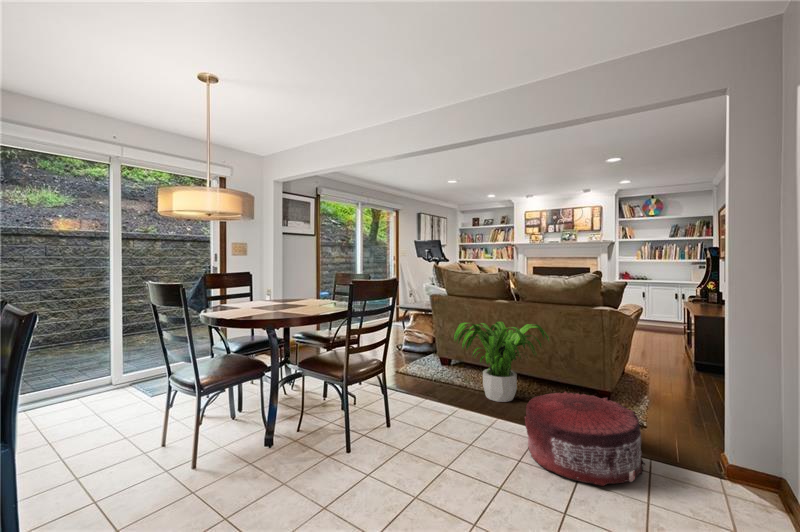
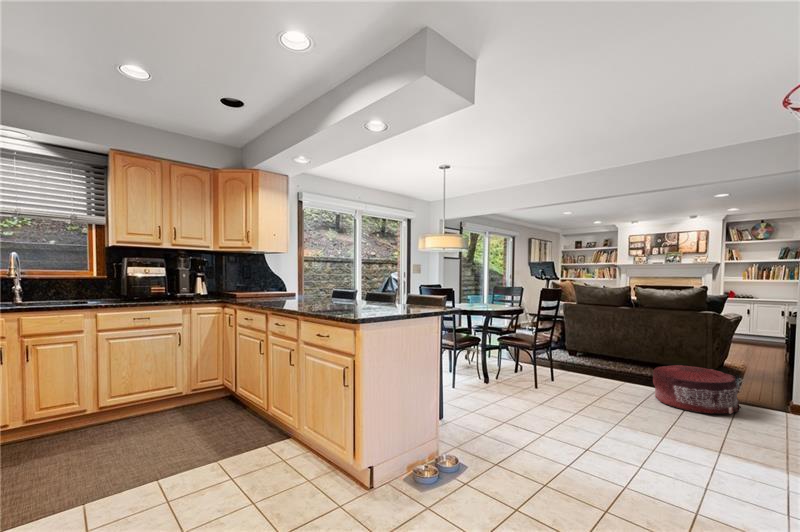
potted plant: present [454,322,549,402] -> none [592,321,666,377]

